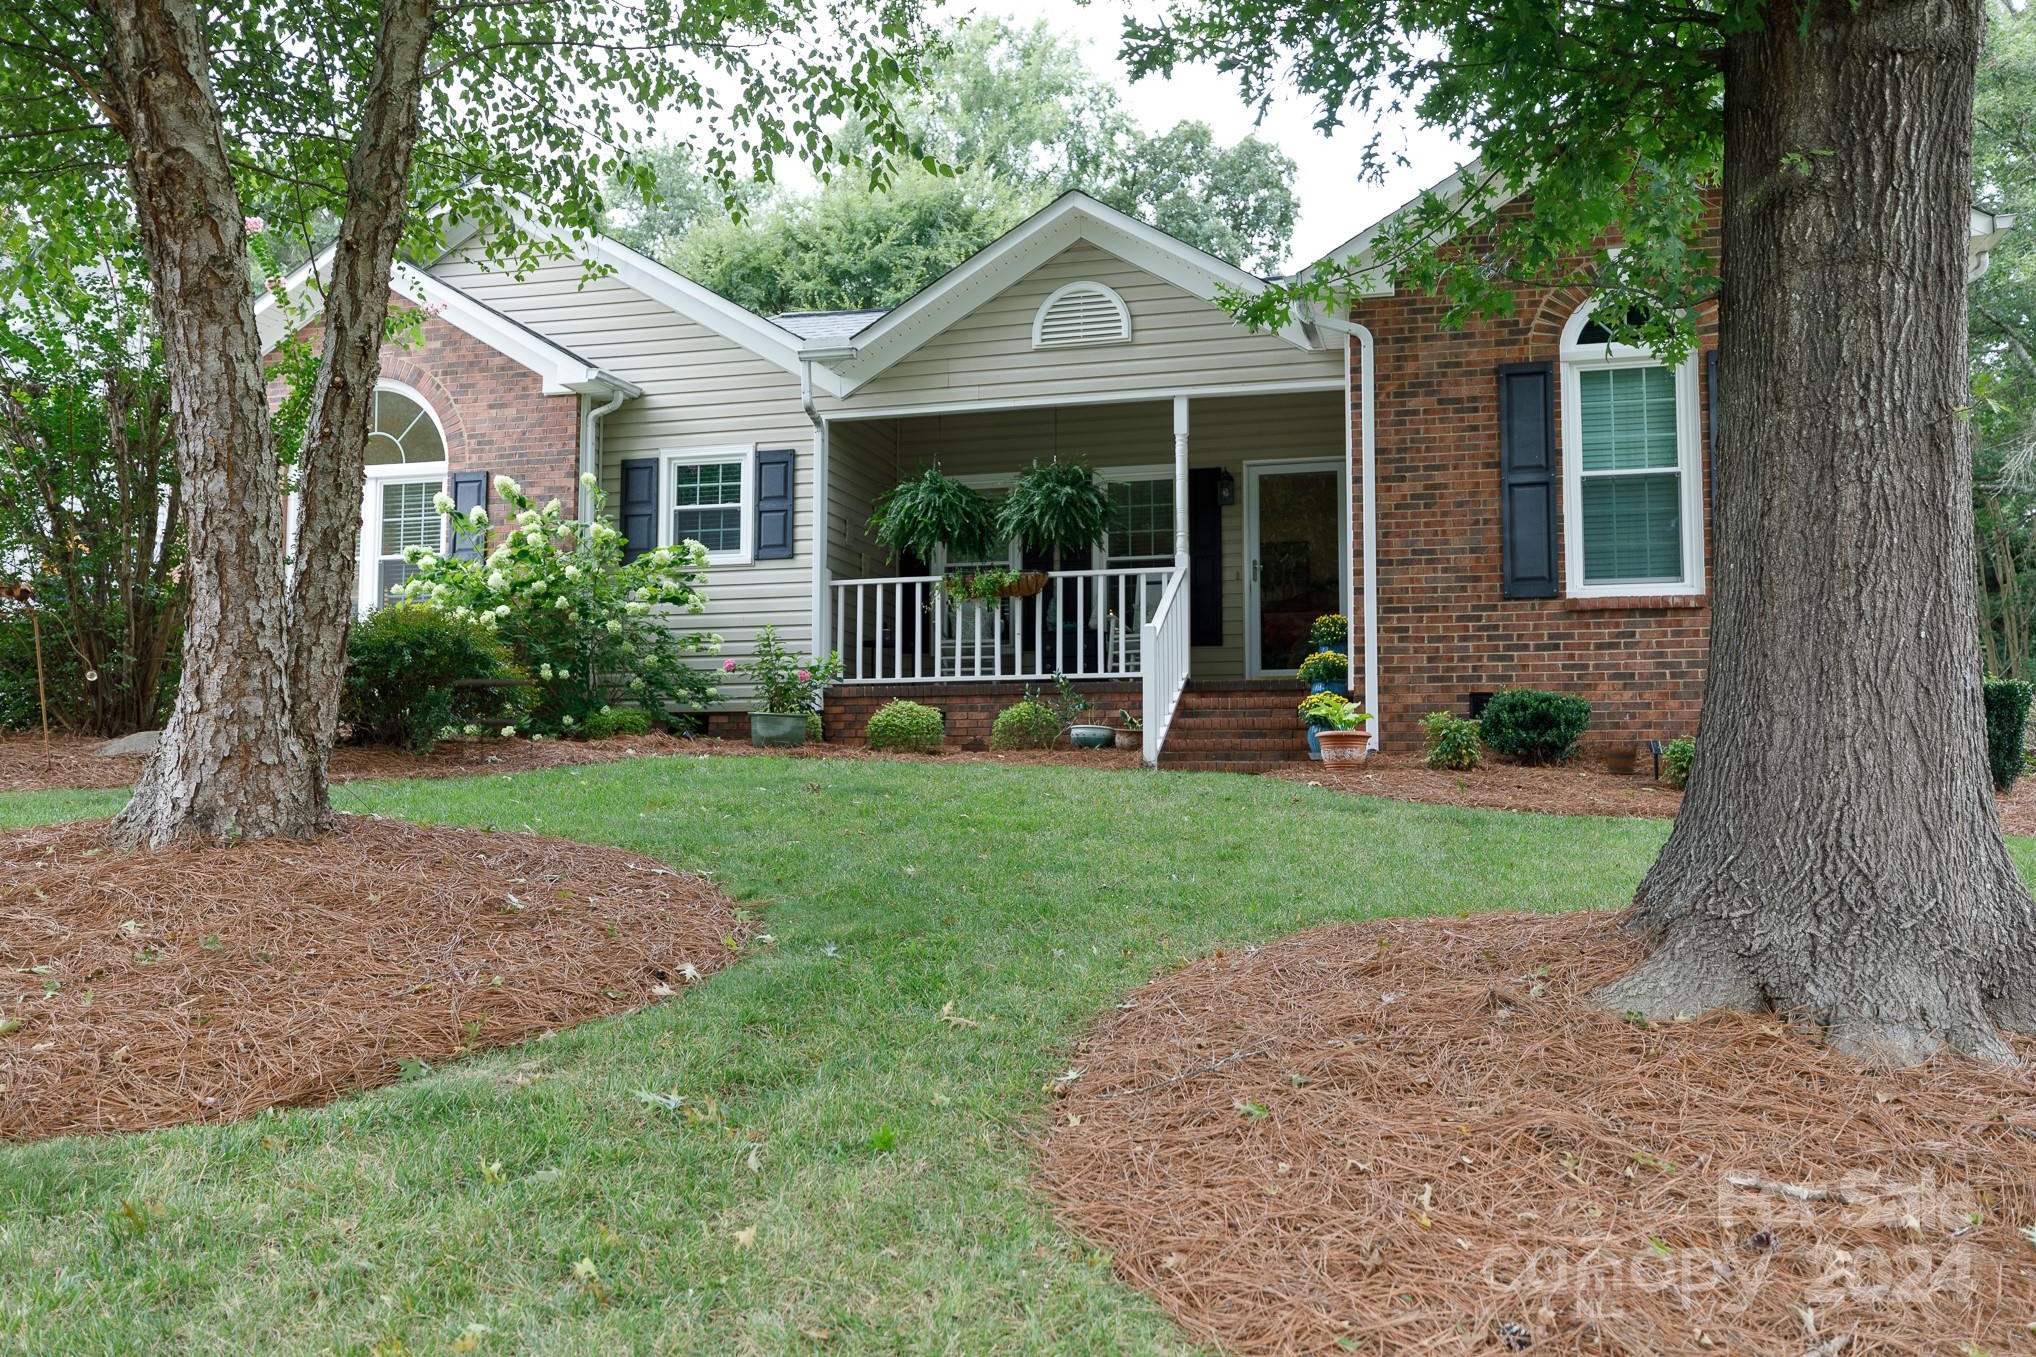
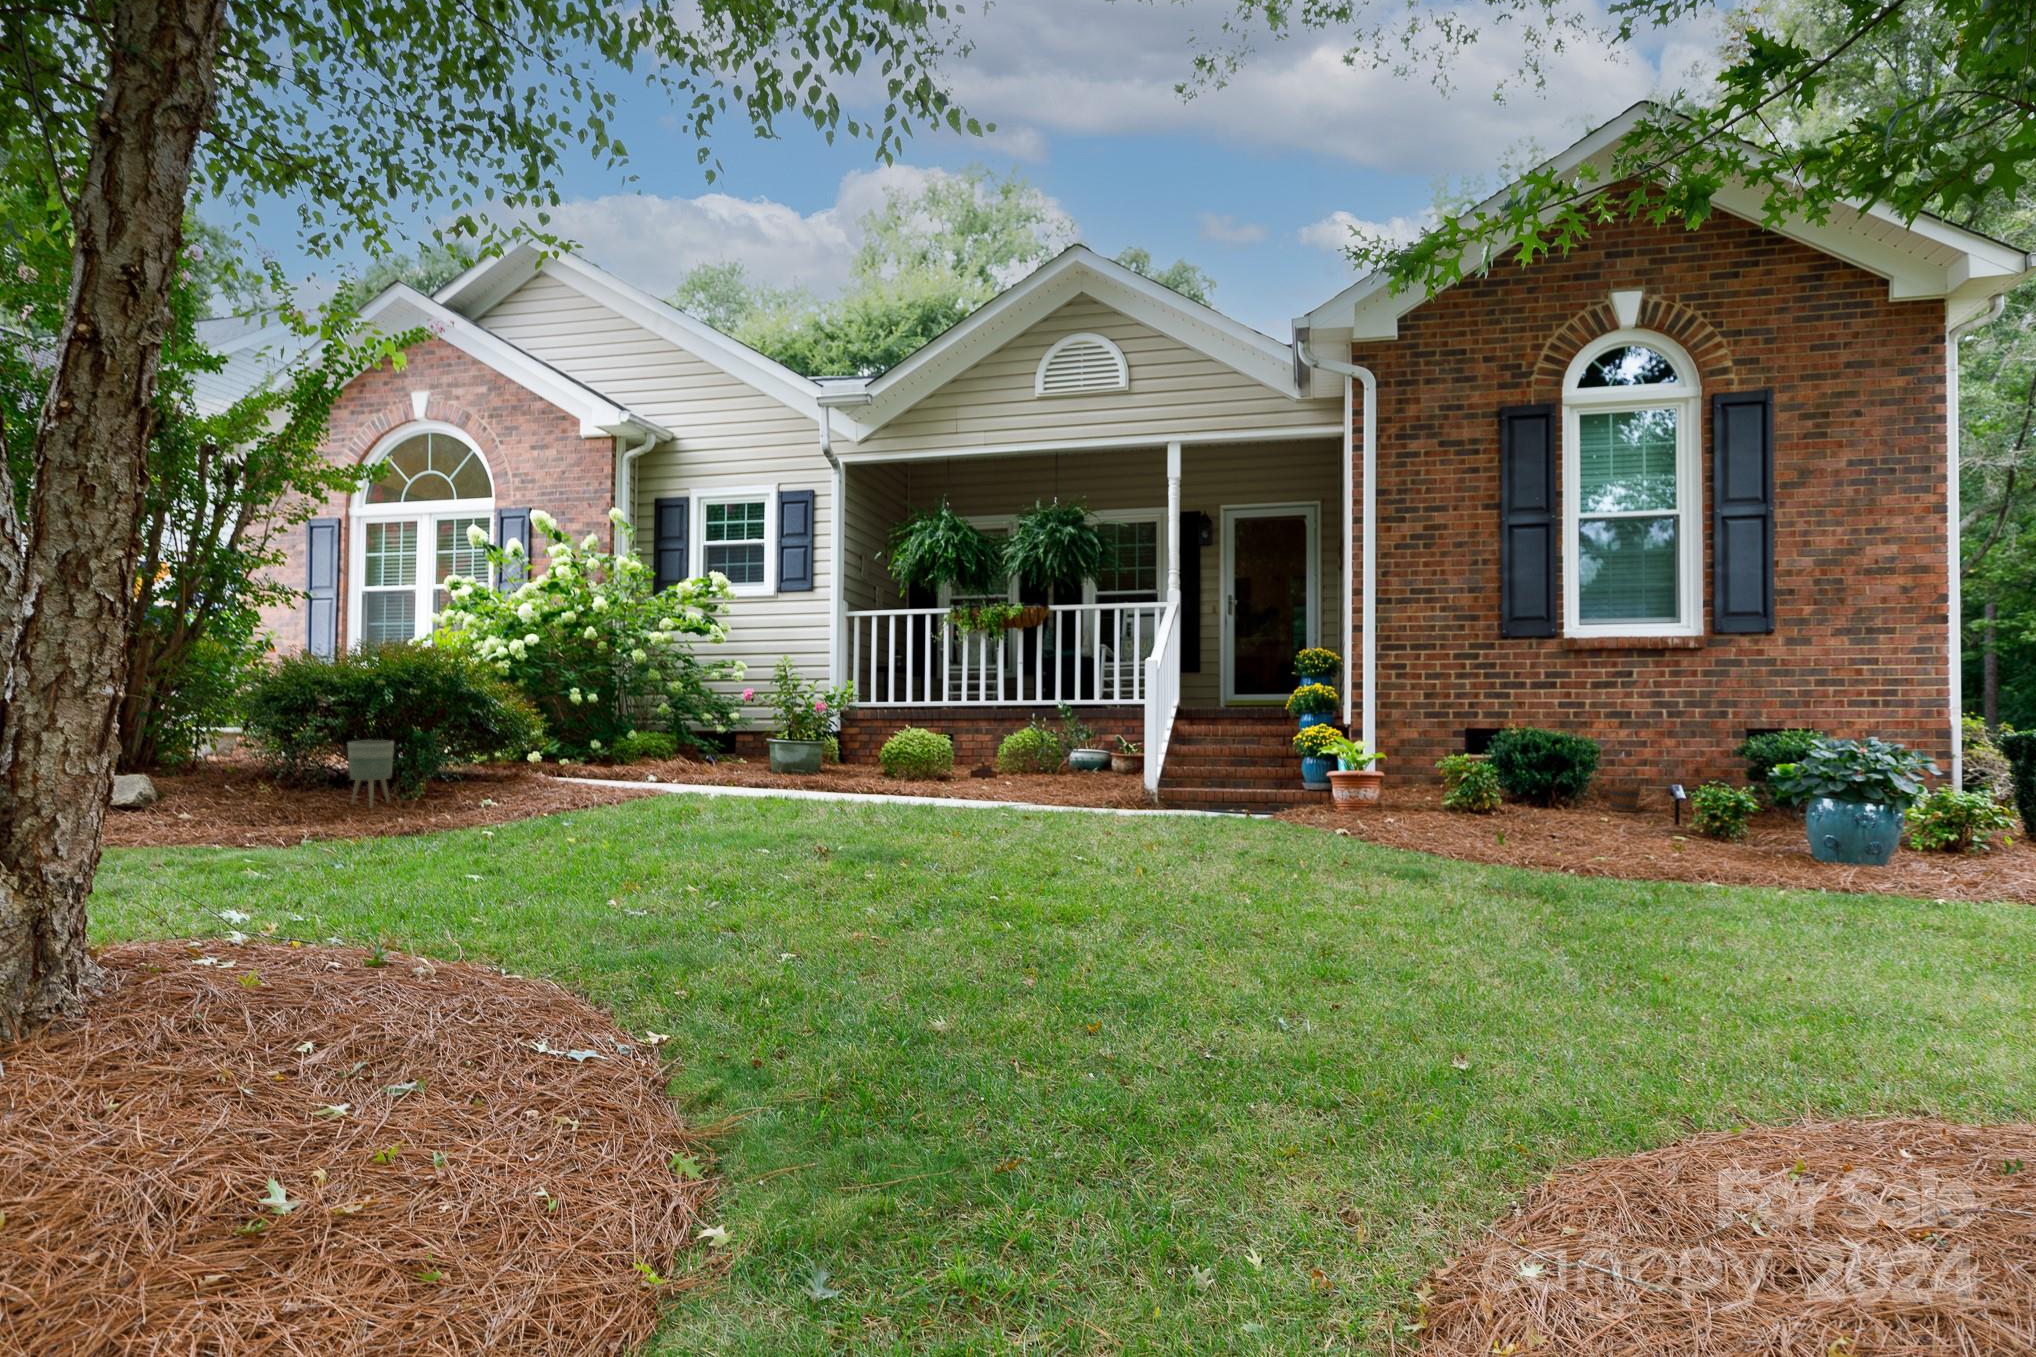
side table: present [453,679,533,764] -> none [448,715,536,806]
planter: none [361,702,404,766] -> present [348,740,394,808]

